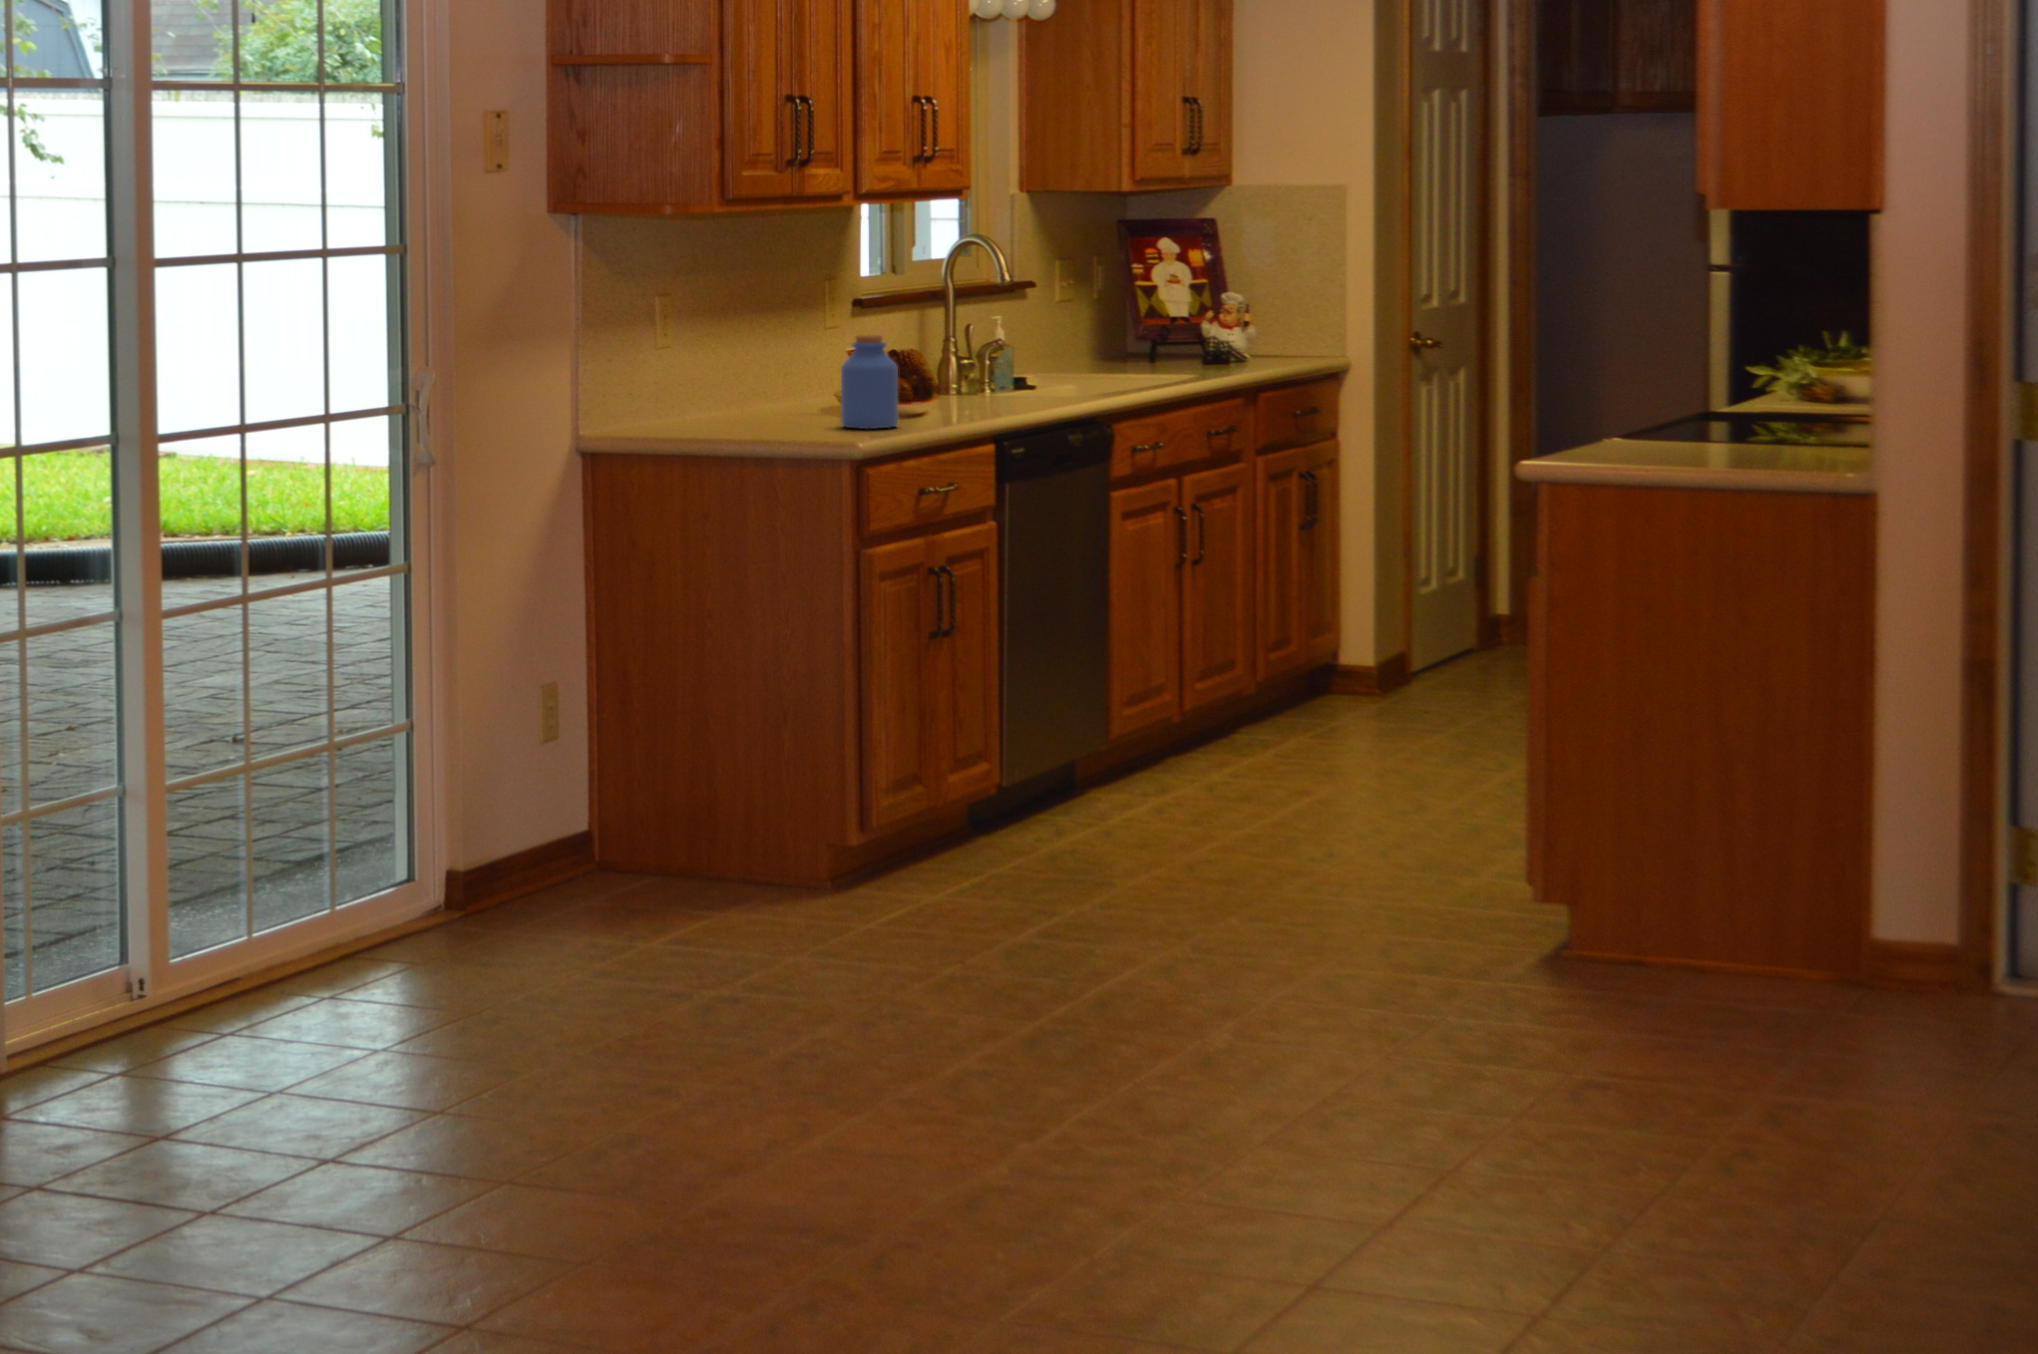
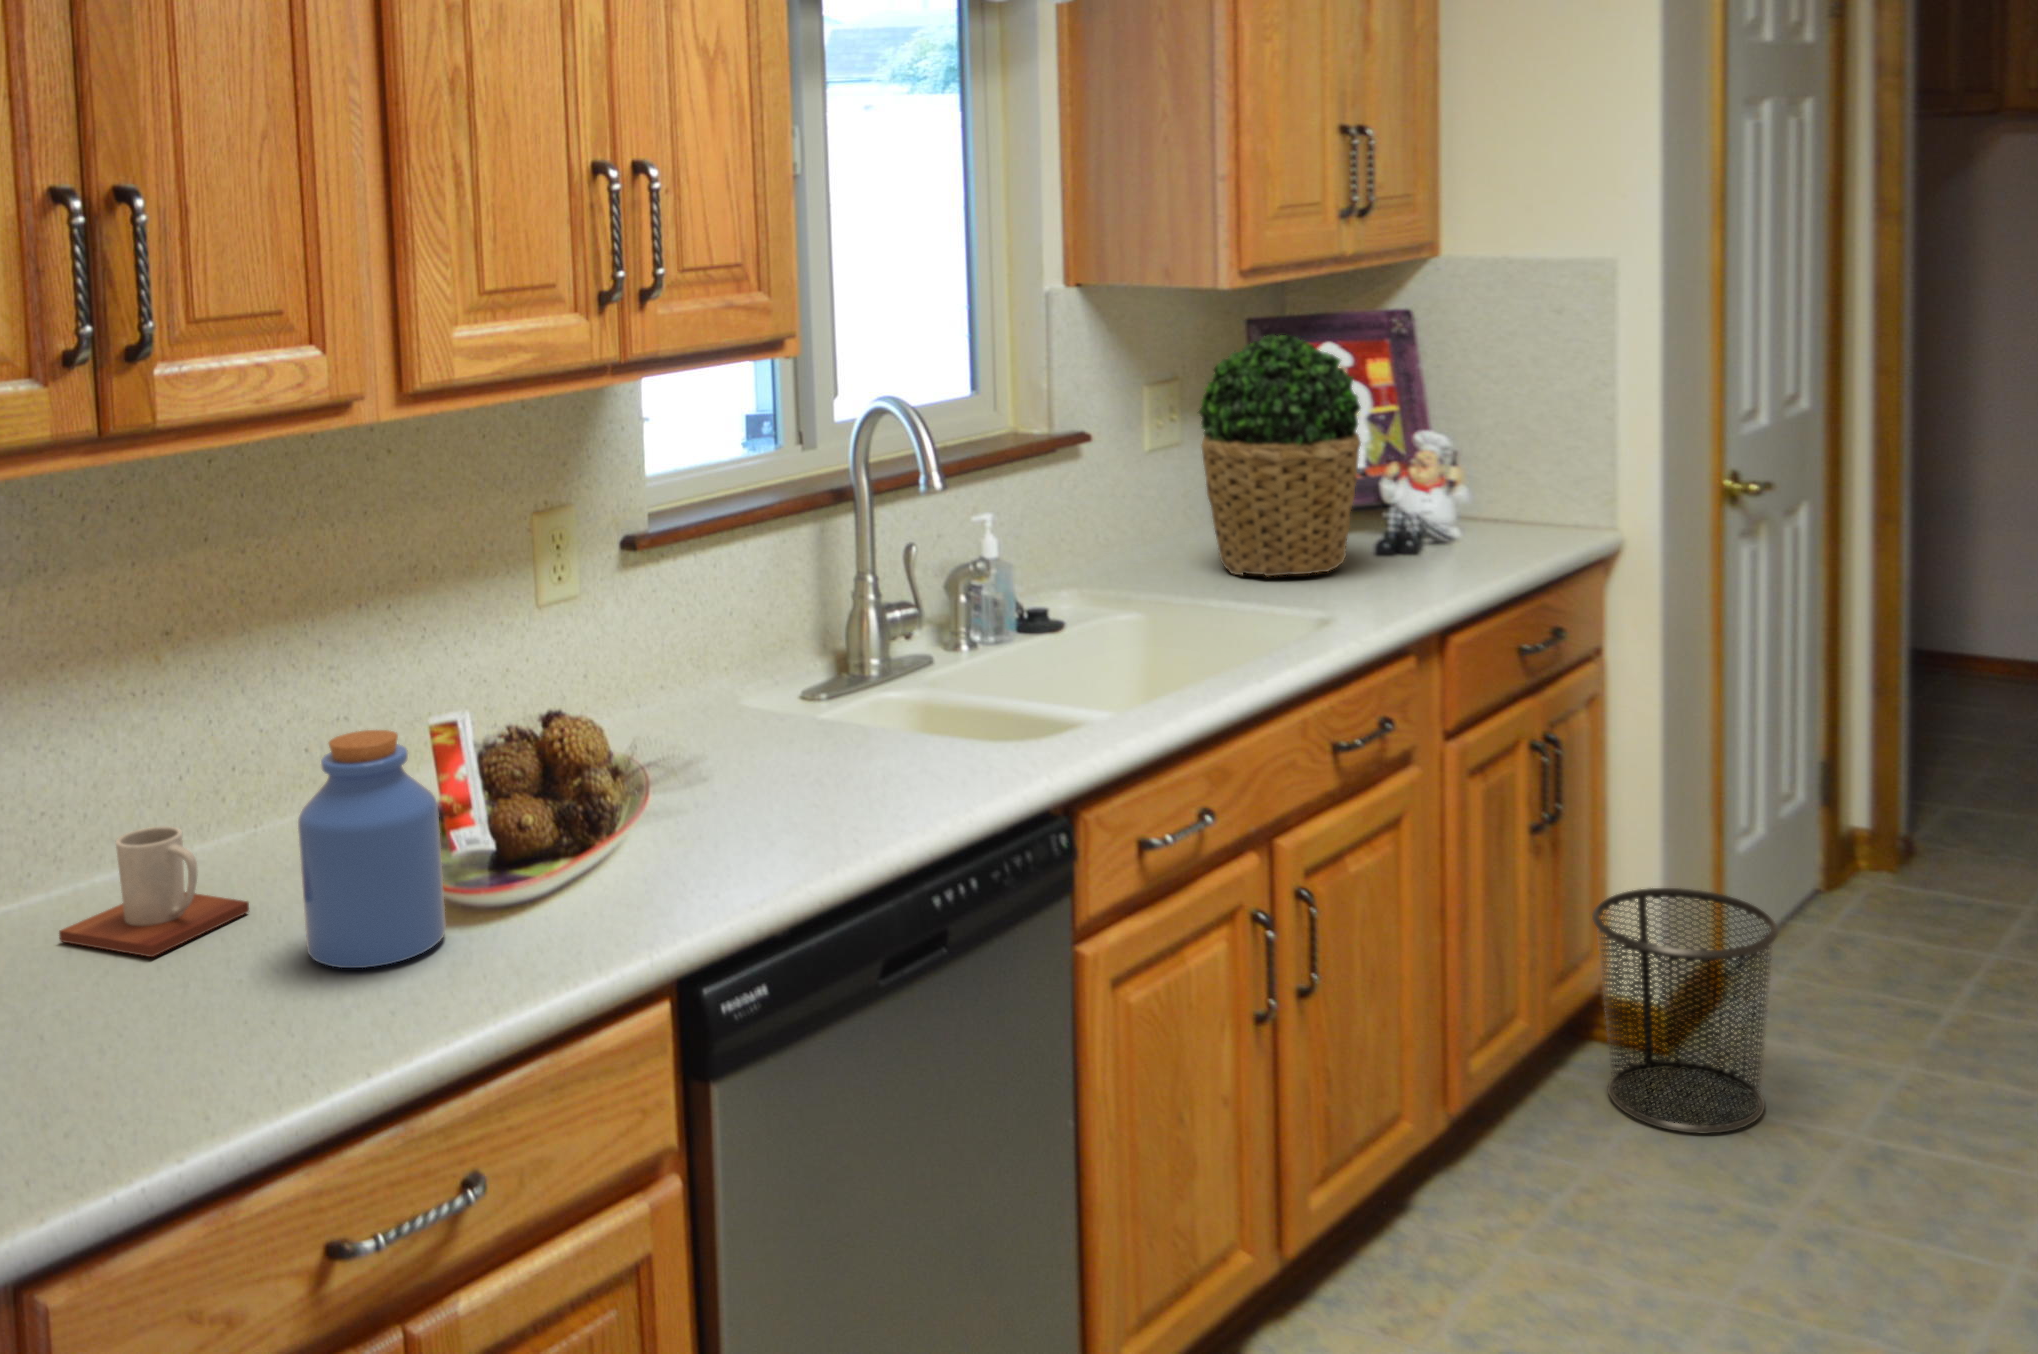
potted plant: none [1101,223,1201,369] -> present [1199,335,1361,577]
mug: none [724,384,792,429] -> present [59,826,249,957]
trash can: none [1332,583,1443,713] -> present [1592,888,1778,1133]

